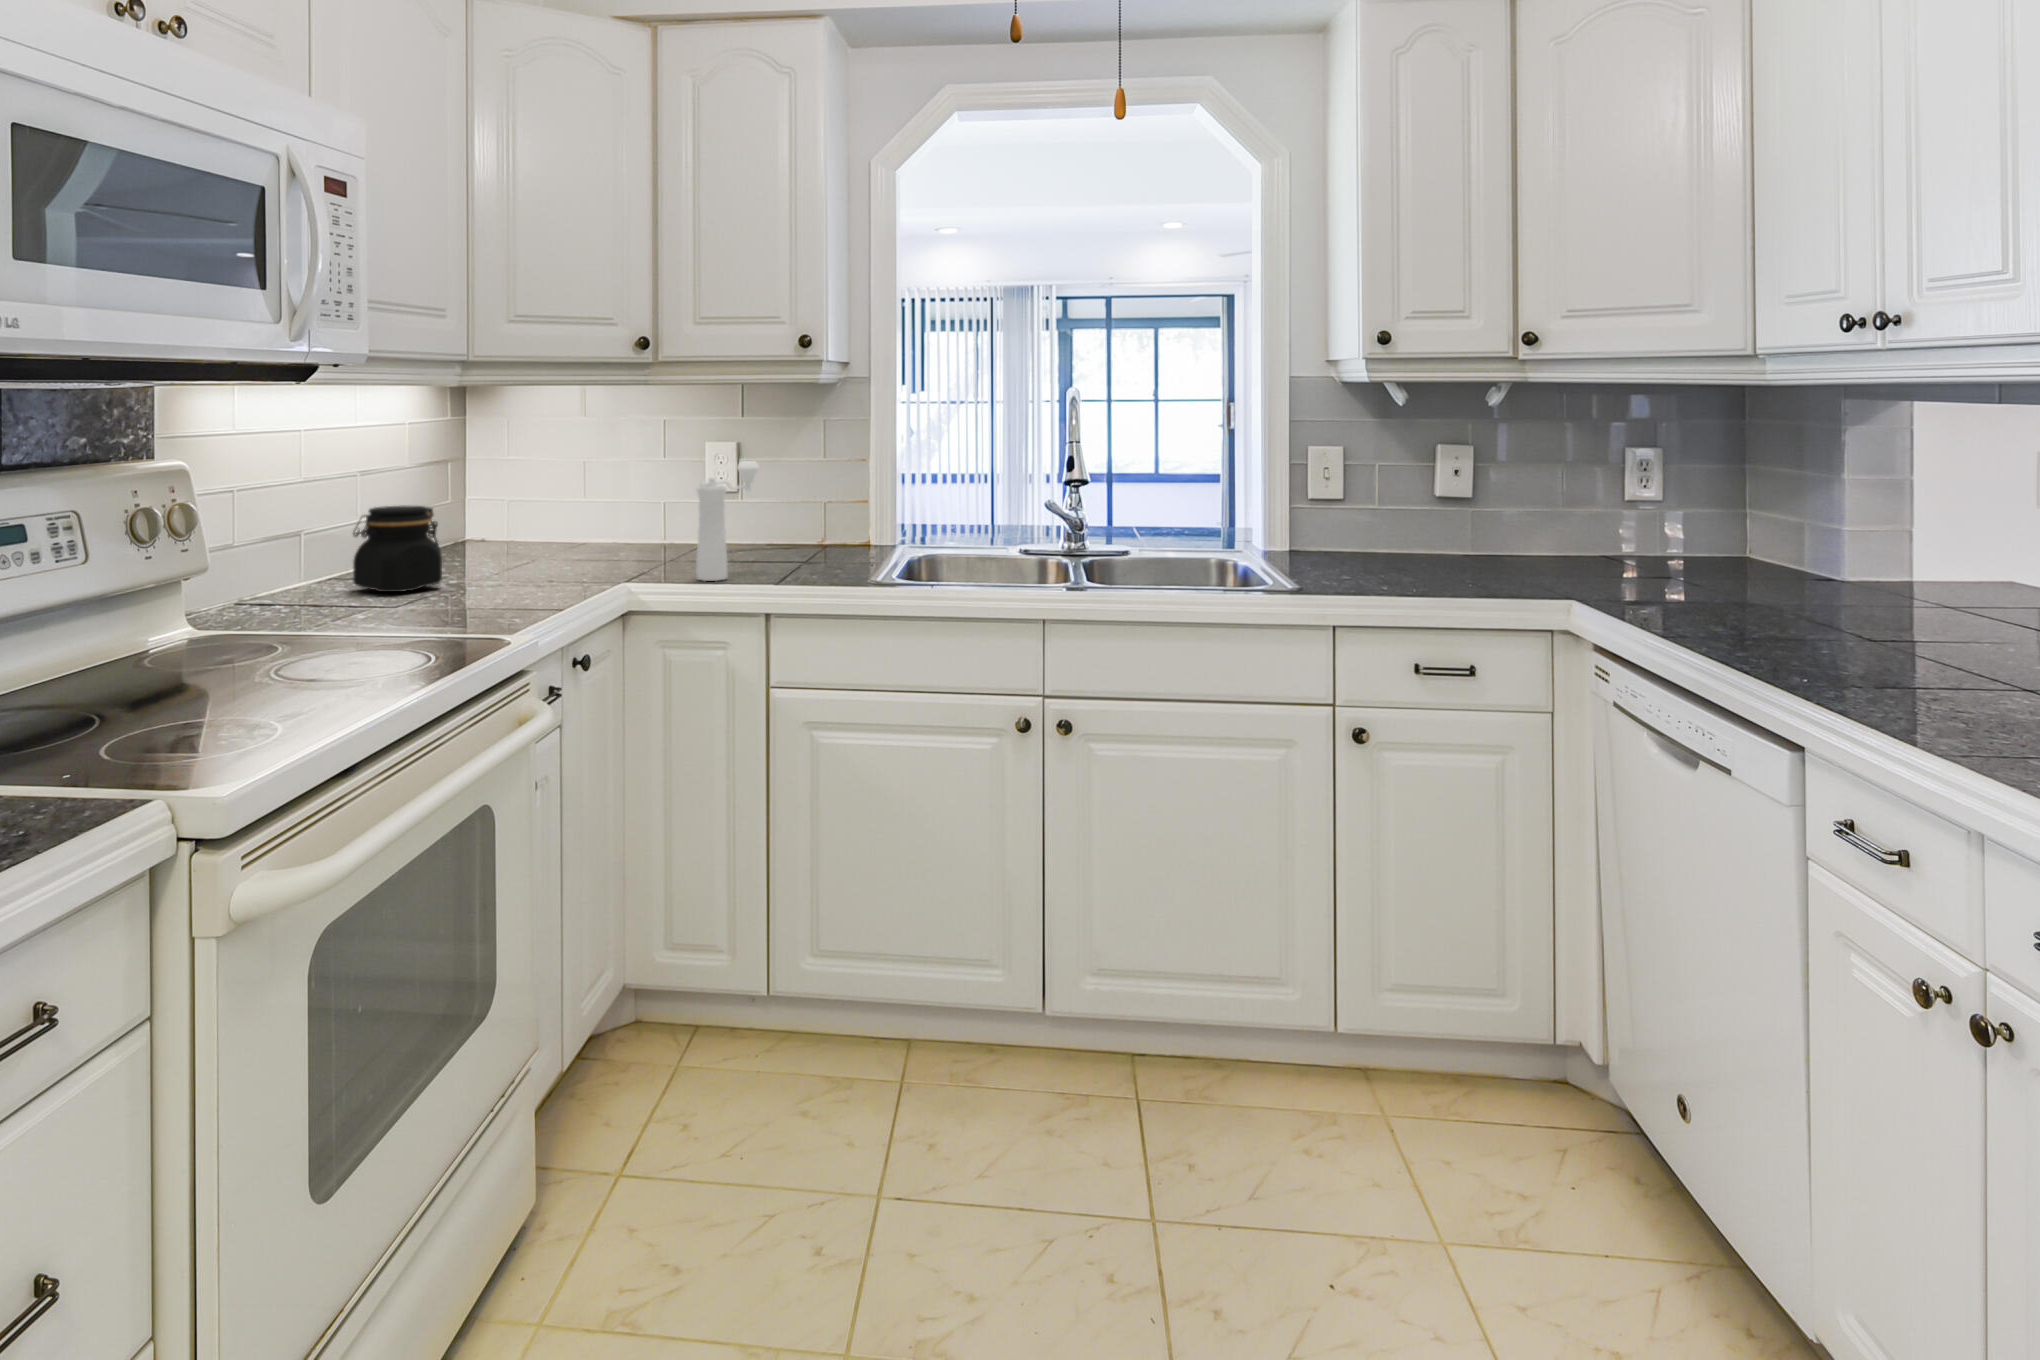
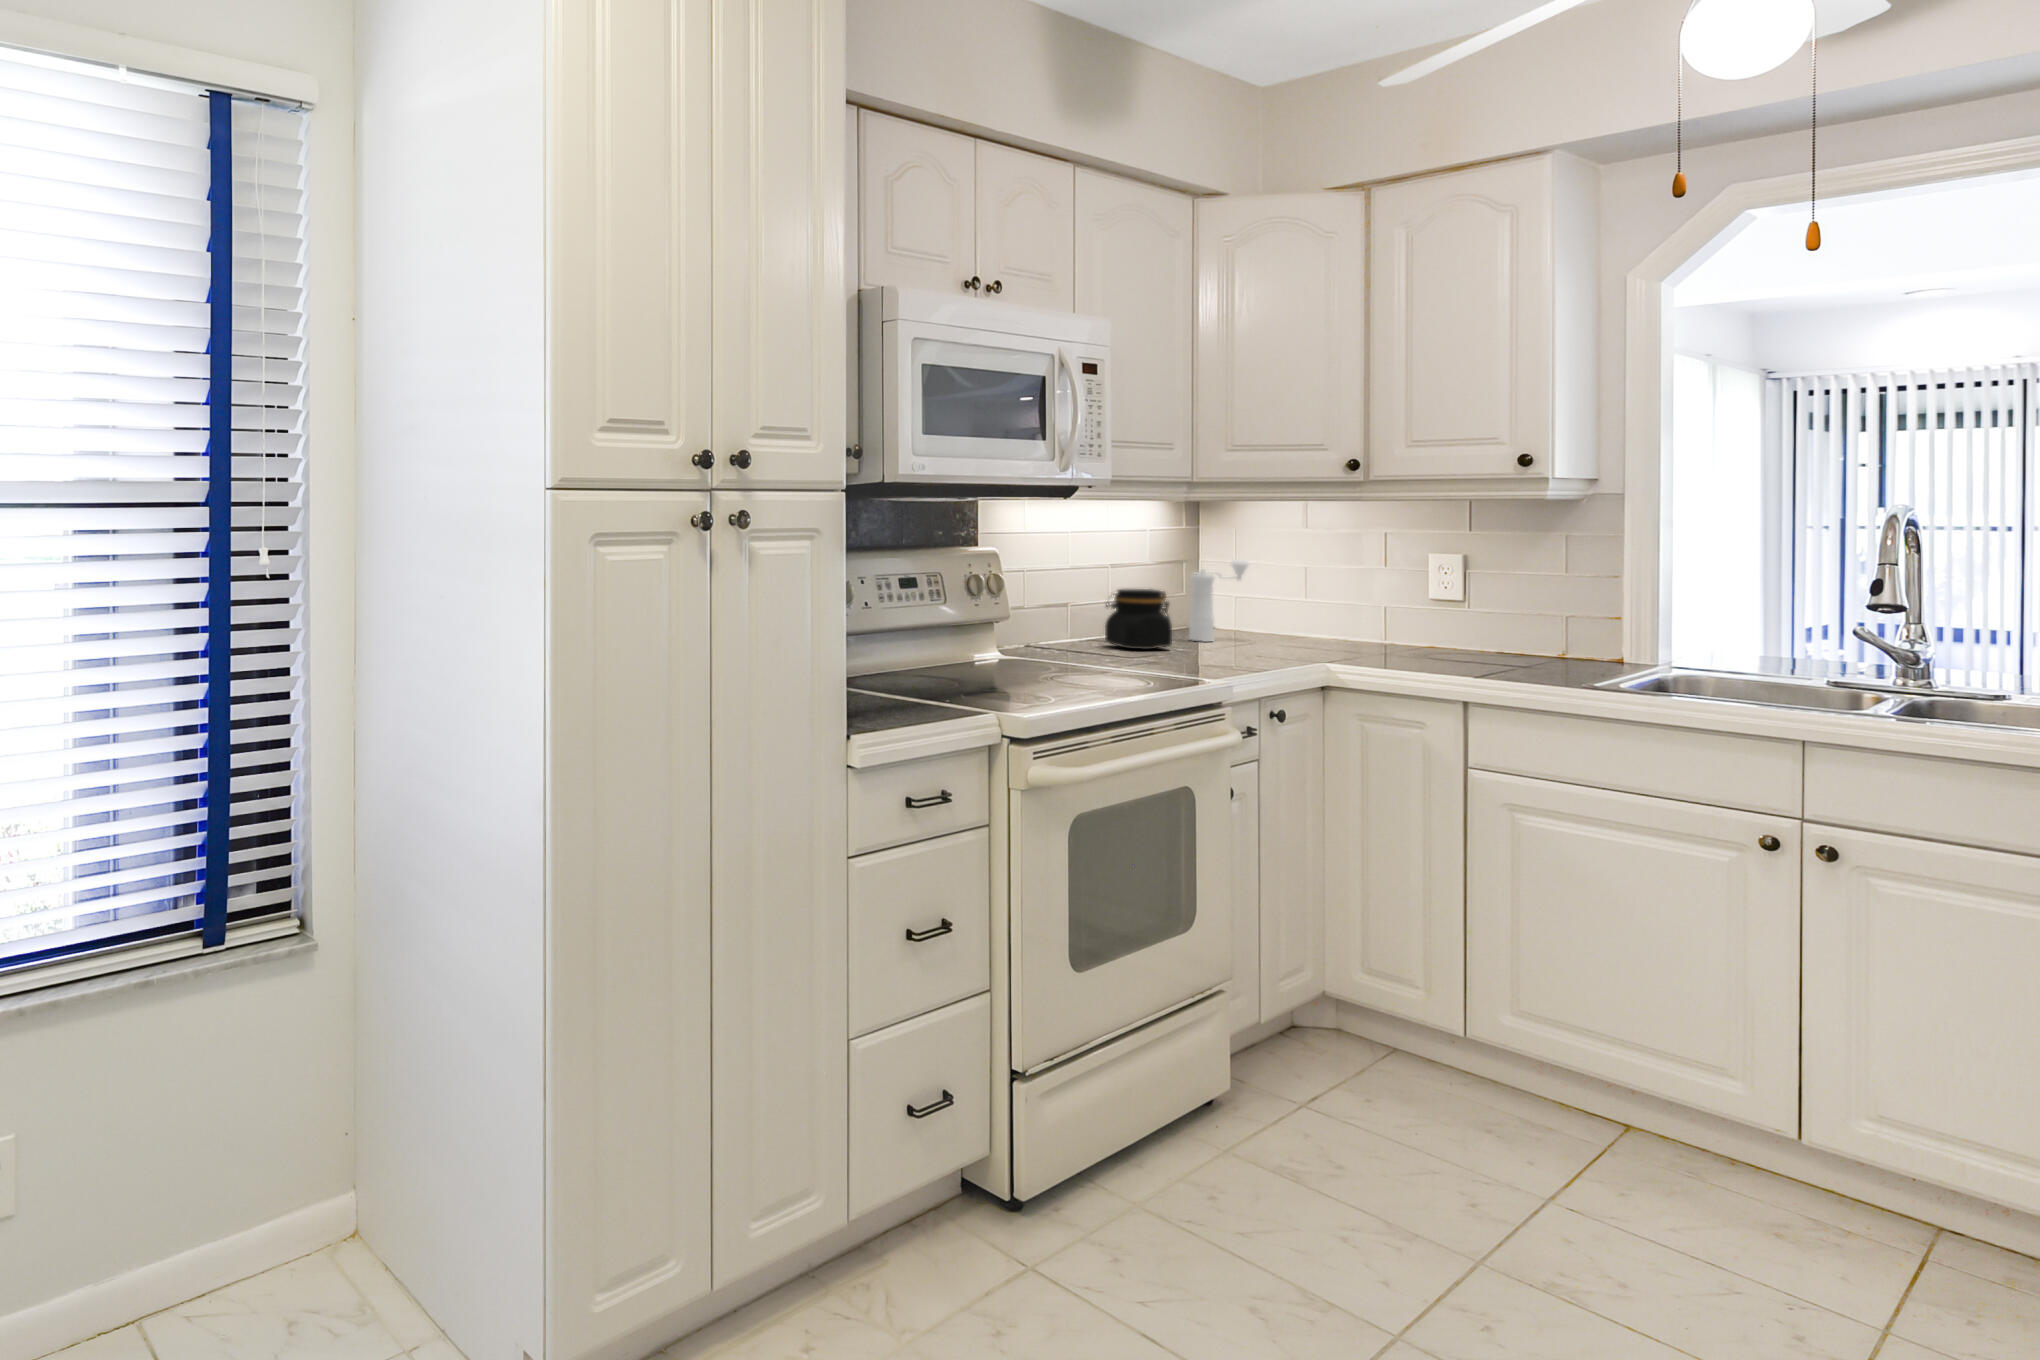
pepper mill: present [696,461,759,581] -> present [1189,559,1249,642]

